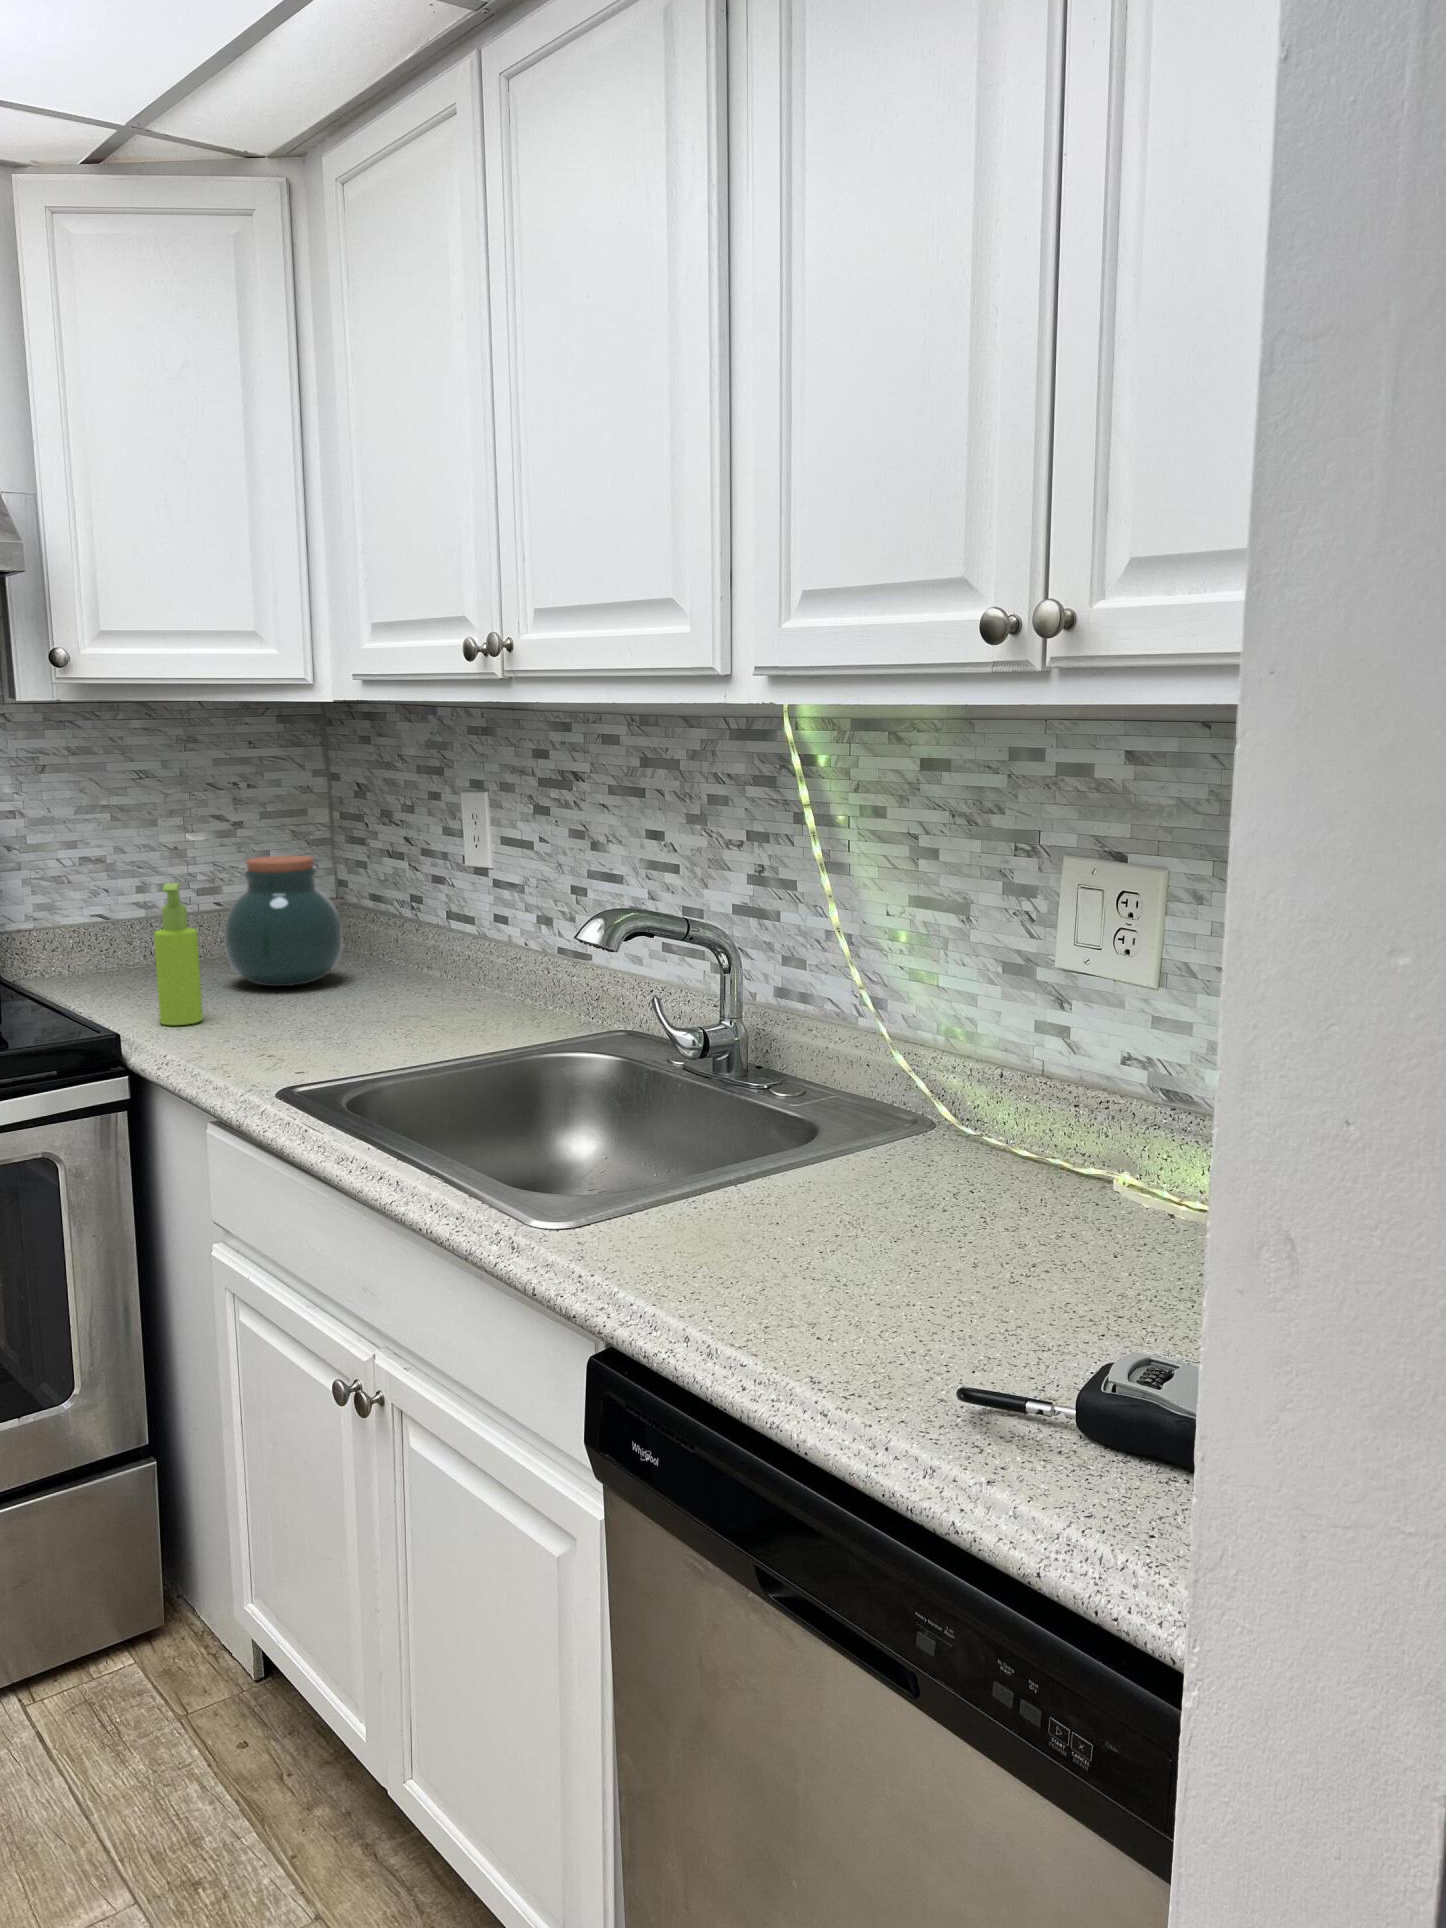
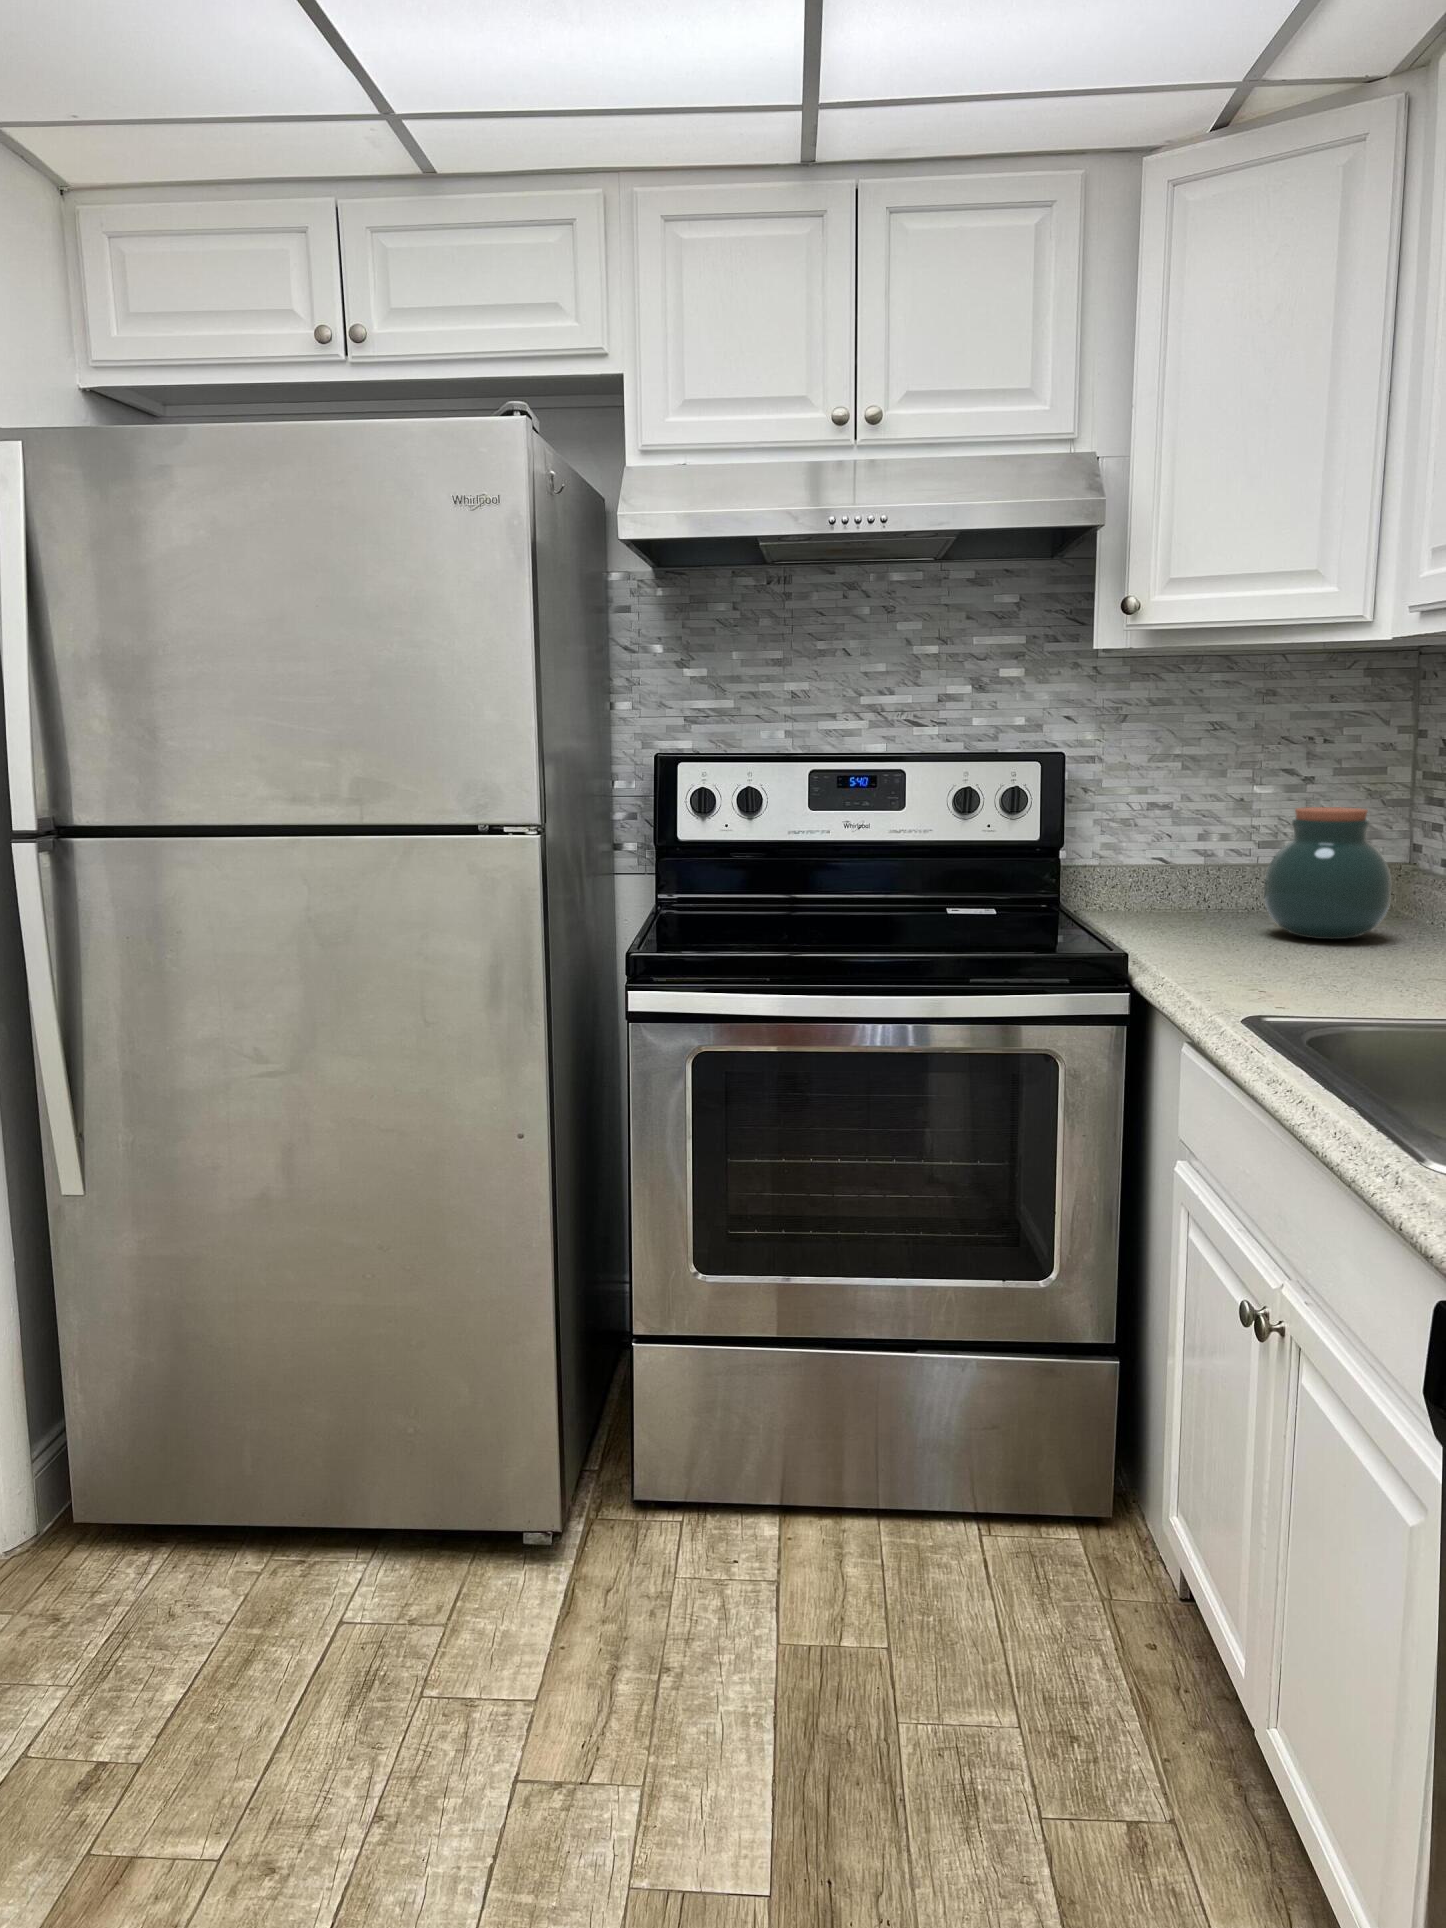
soap dispenser: present [154,883,203,1025] -> none [1178,819,1223,957]

